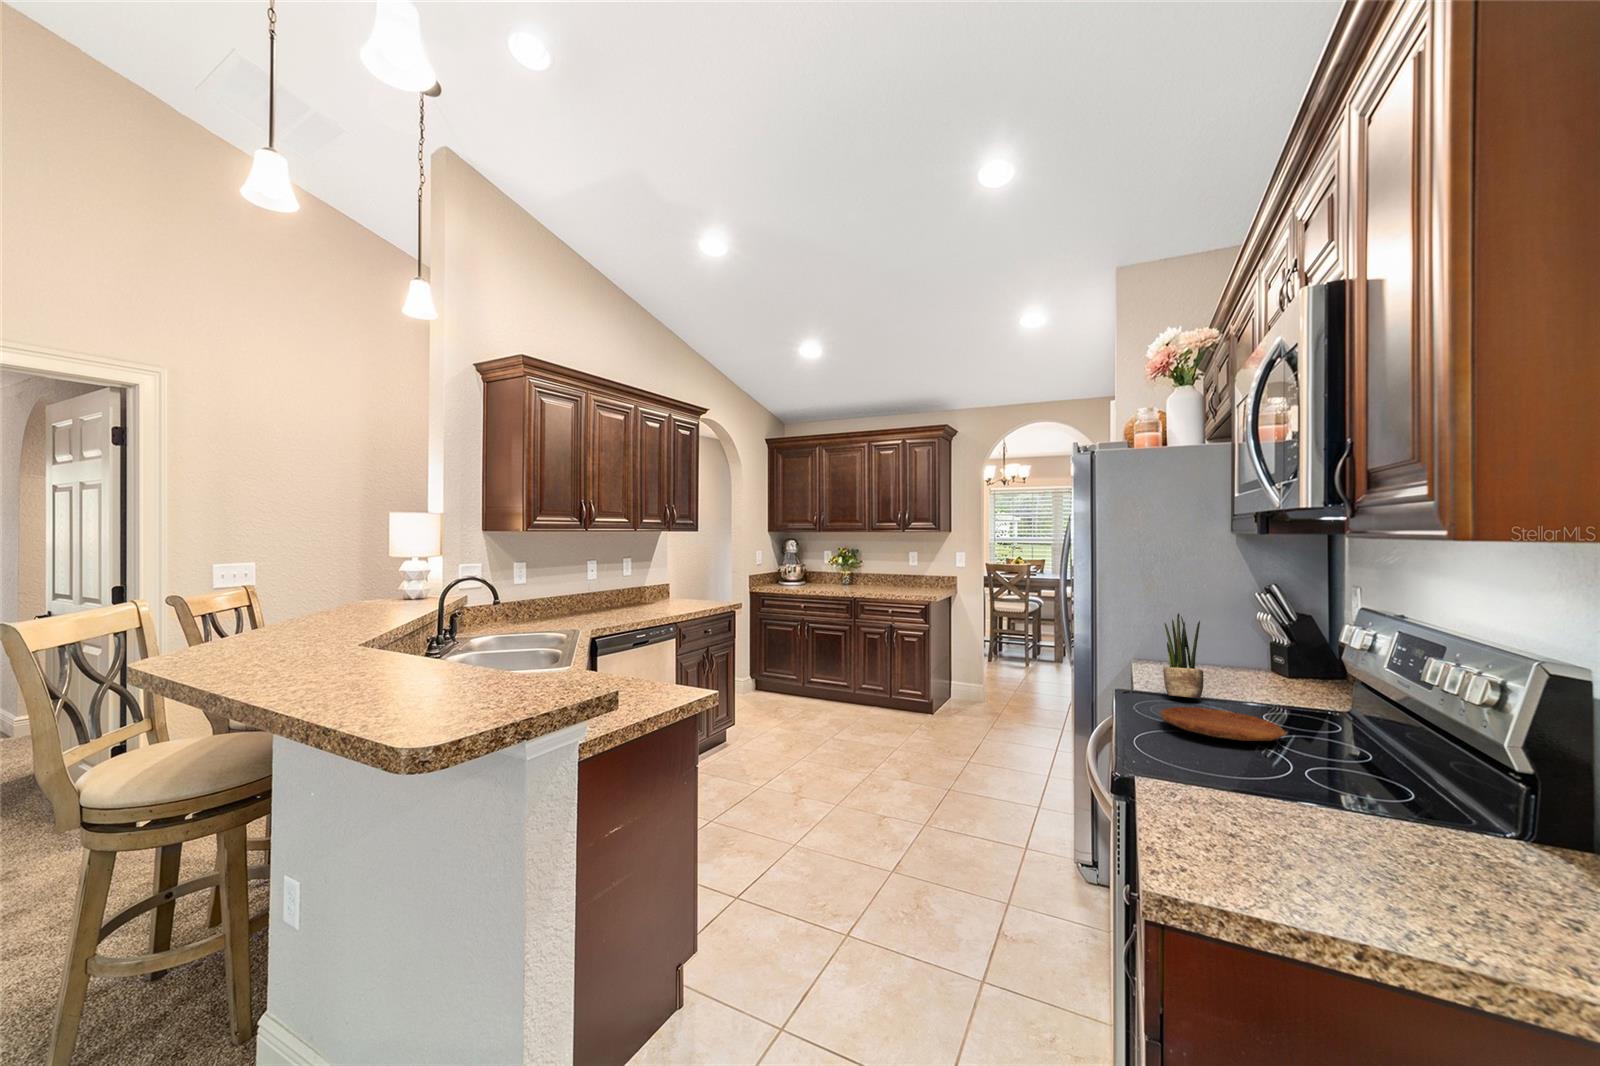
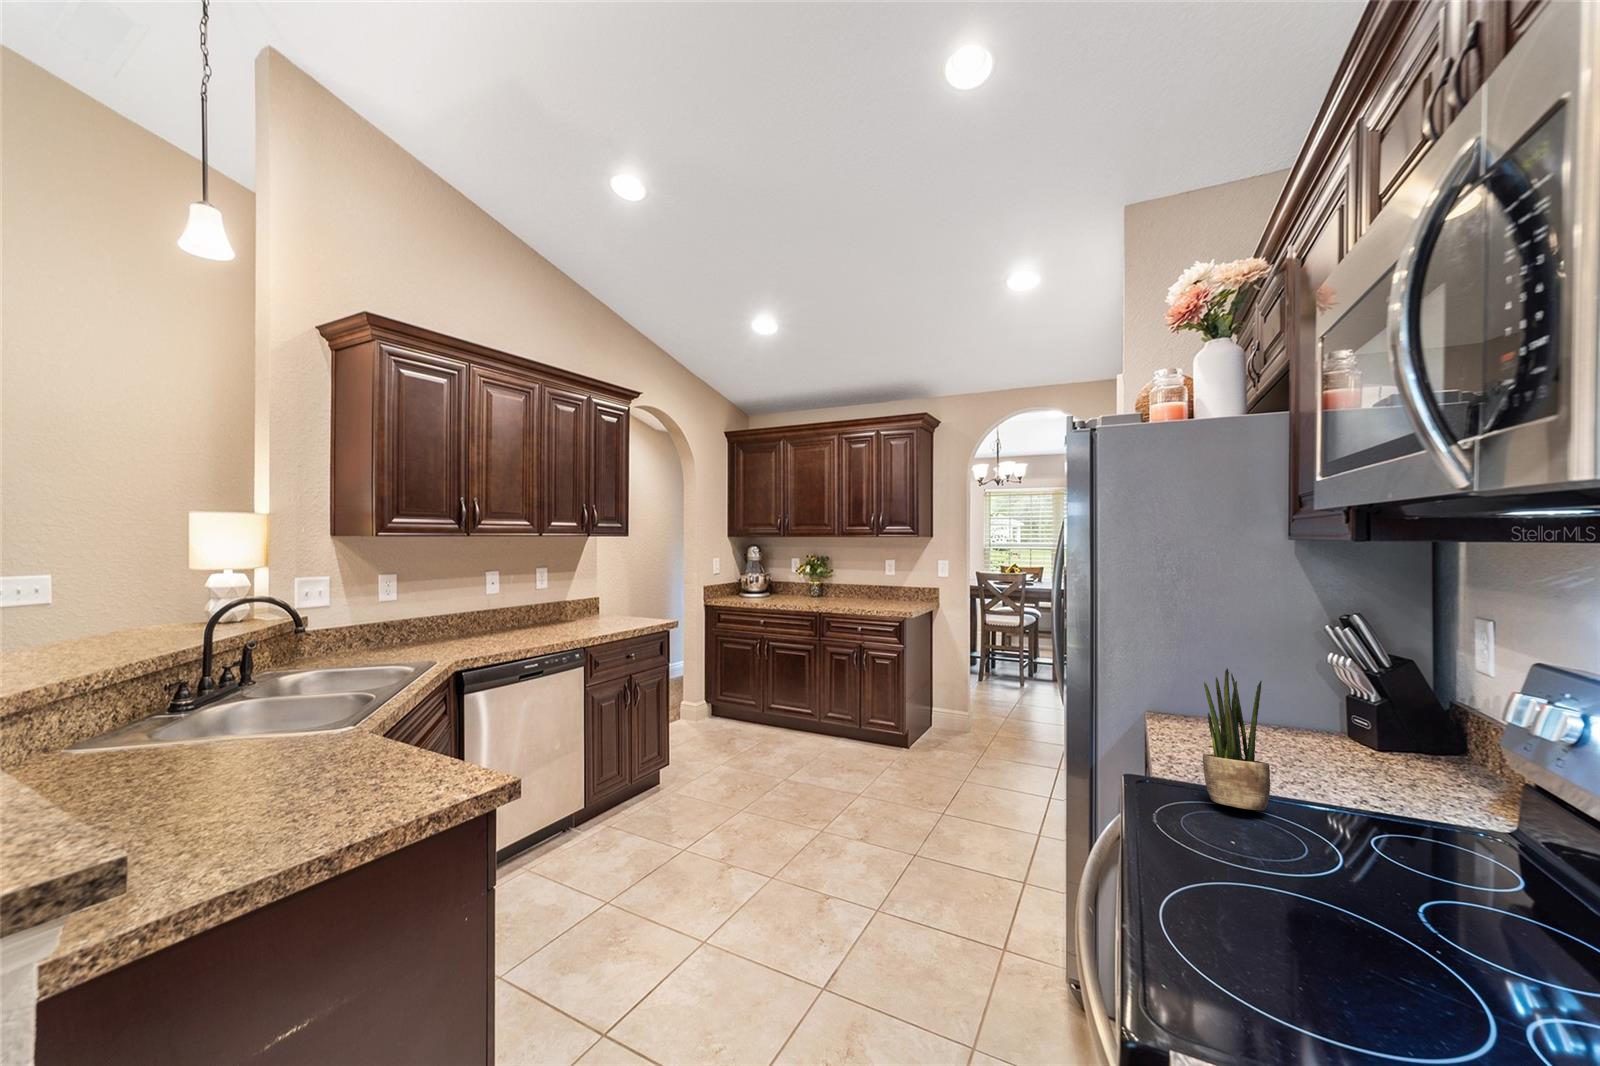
tray: present [1160,707,1286,741] -> none [1207,842,1464,954]

